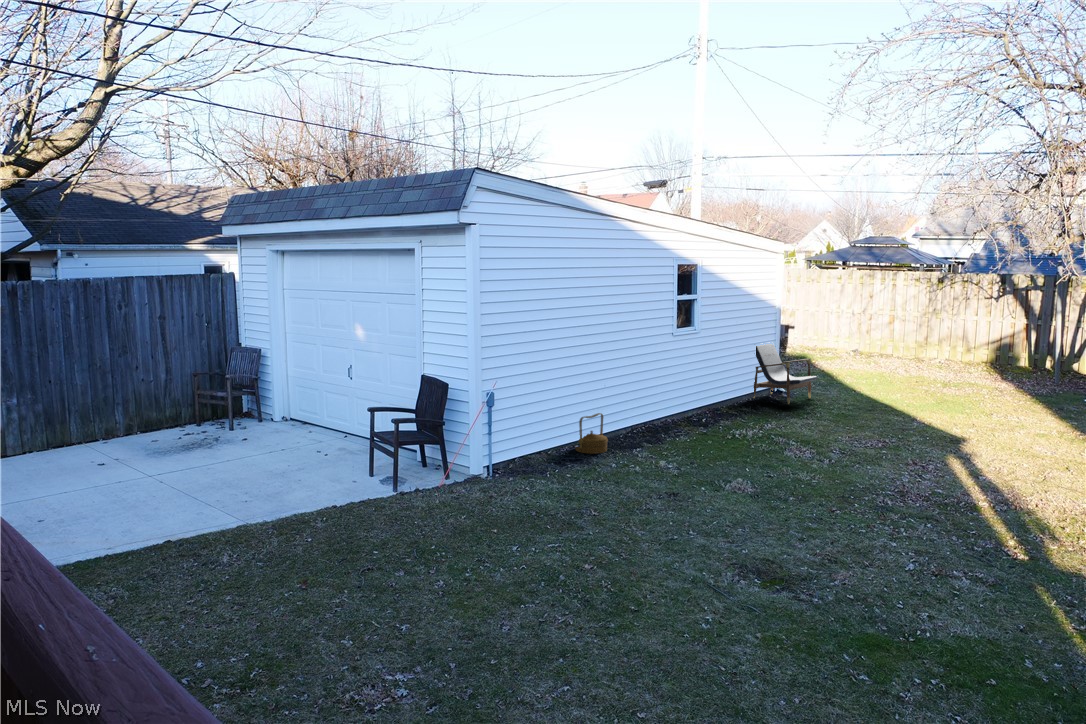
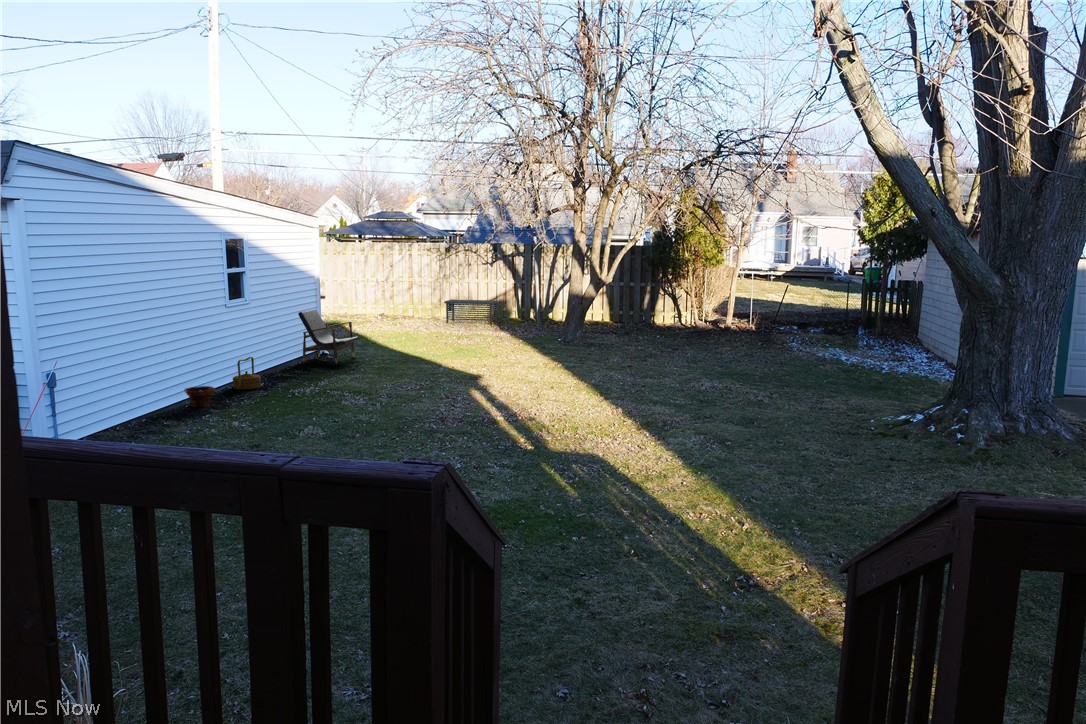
storage bench: none [930,339,1002,371] -> present [444,300,498,324]
woven basket: present [576,413,608,454] -> present [233,357,261,389]
planter: none [621,417,651,439] -> present [184,386,215,407]

